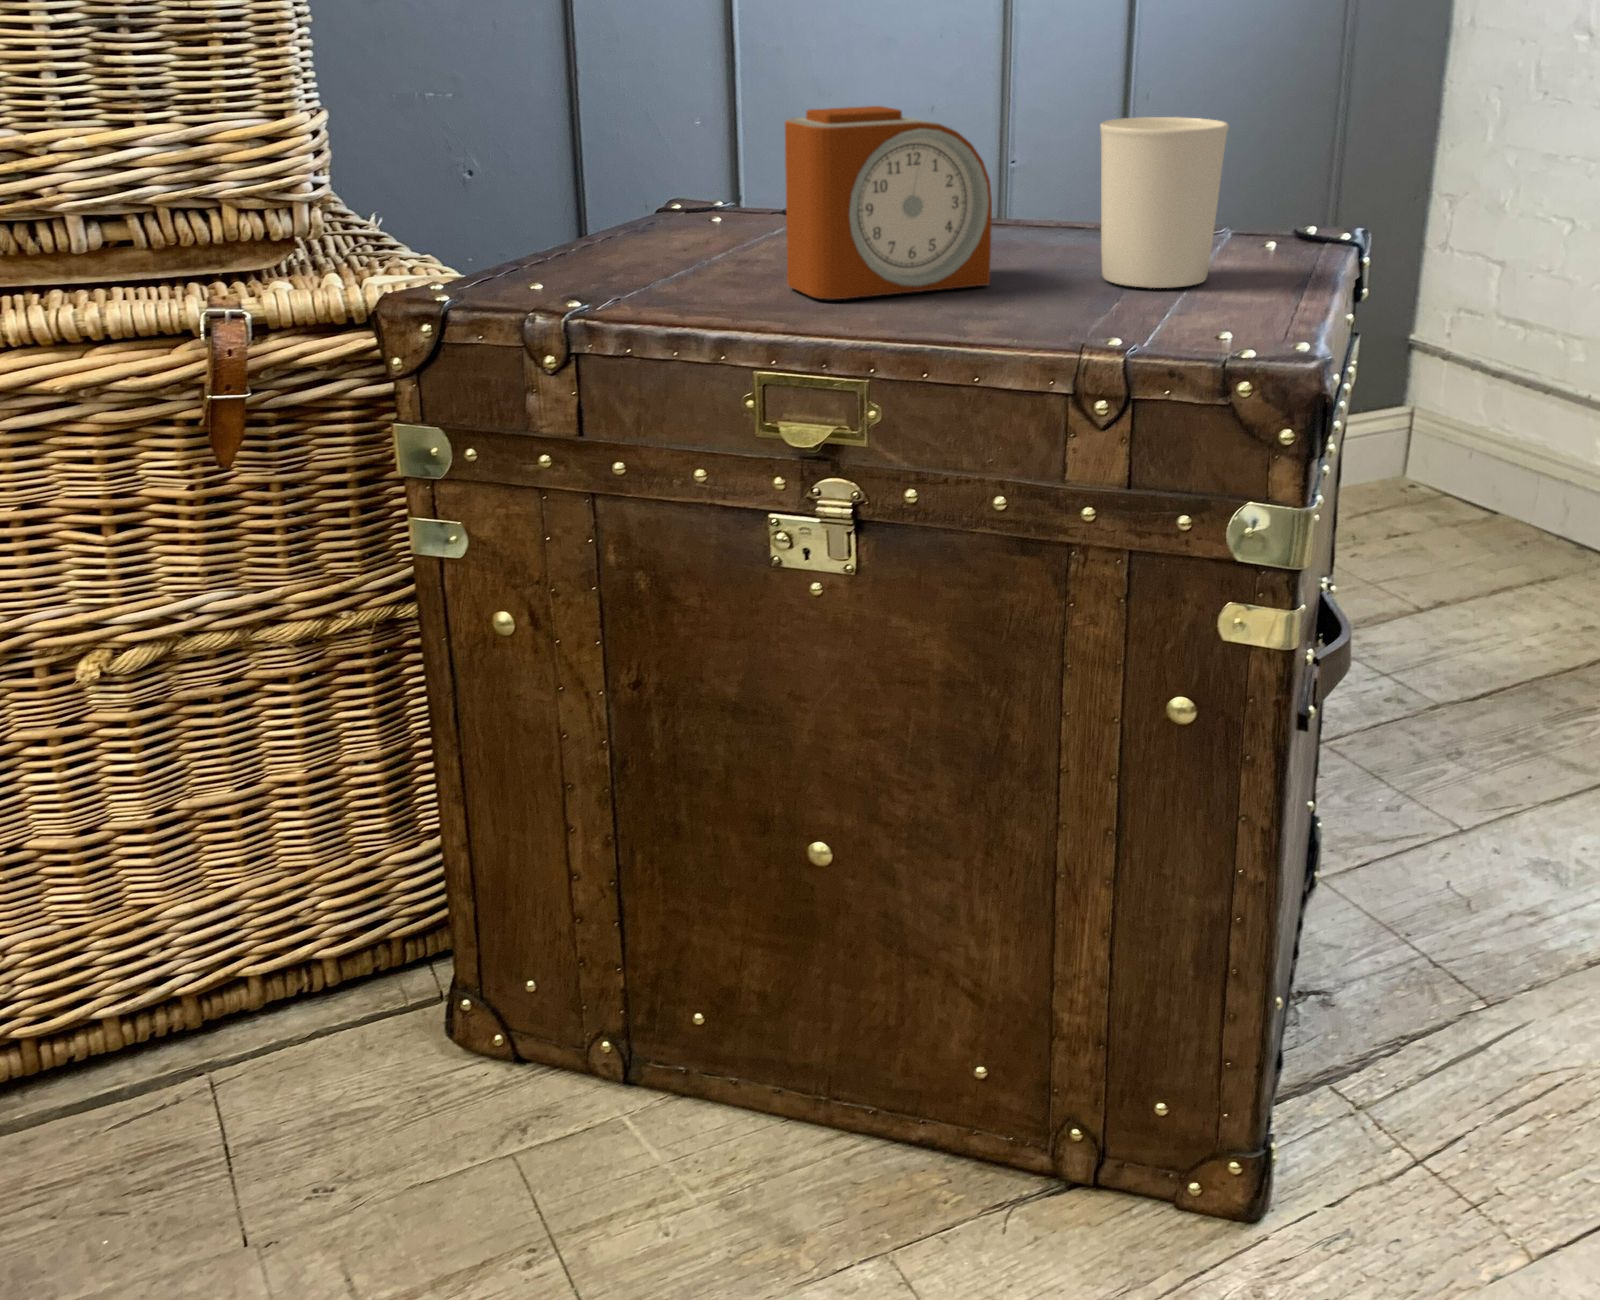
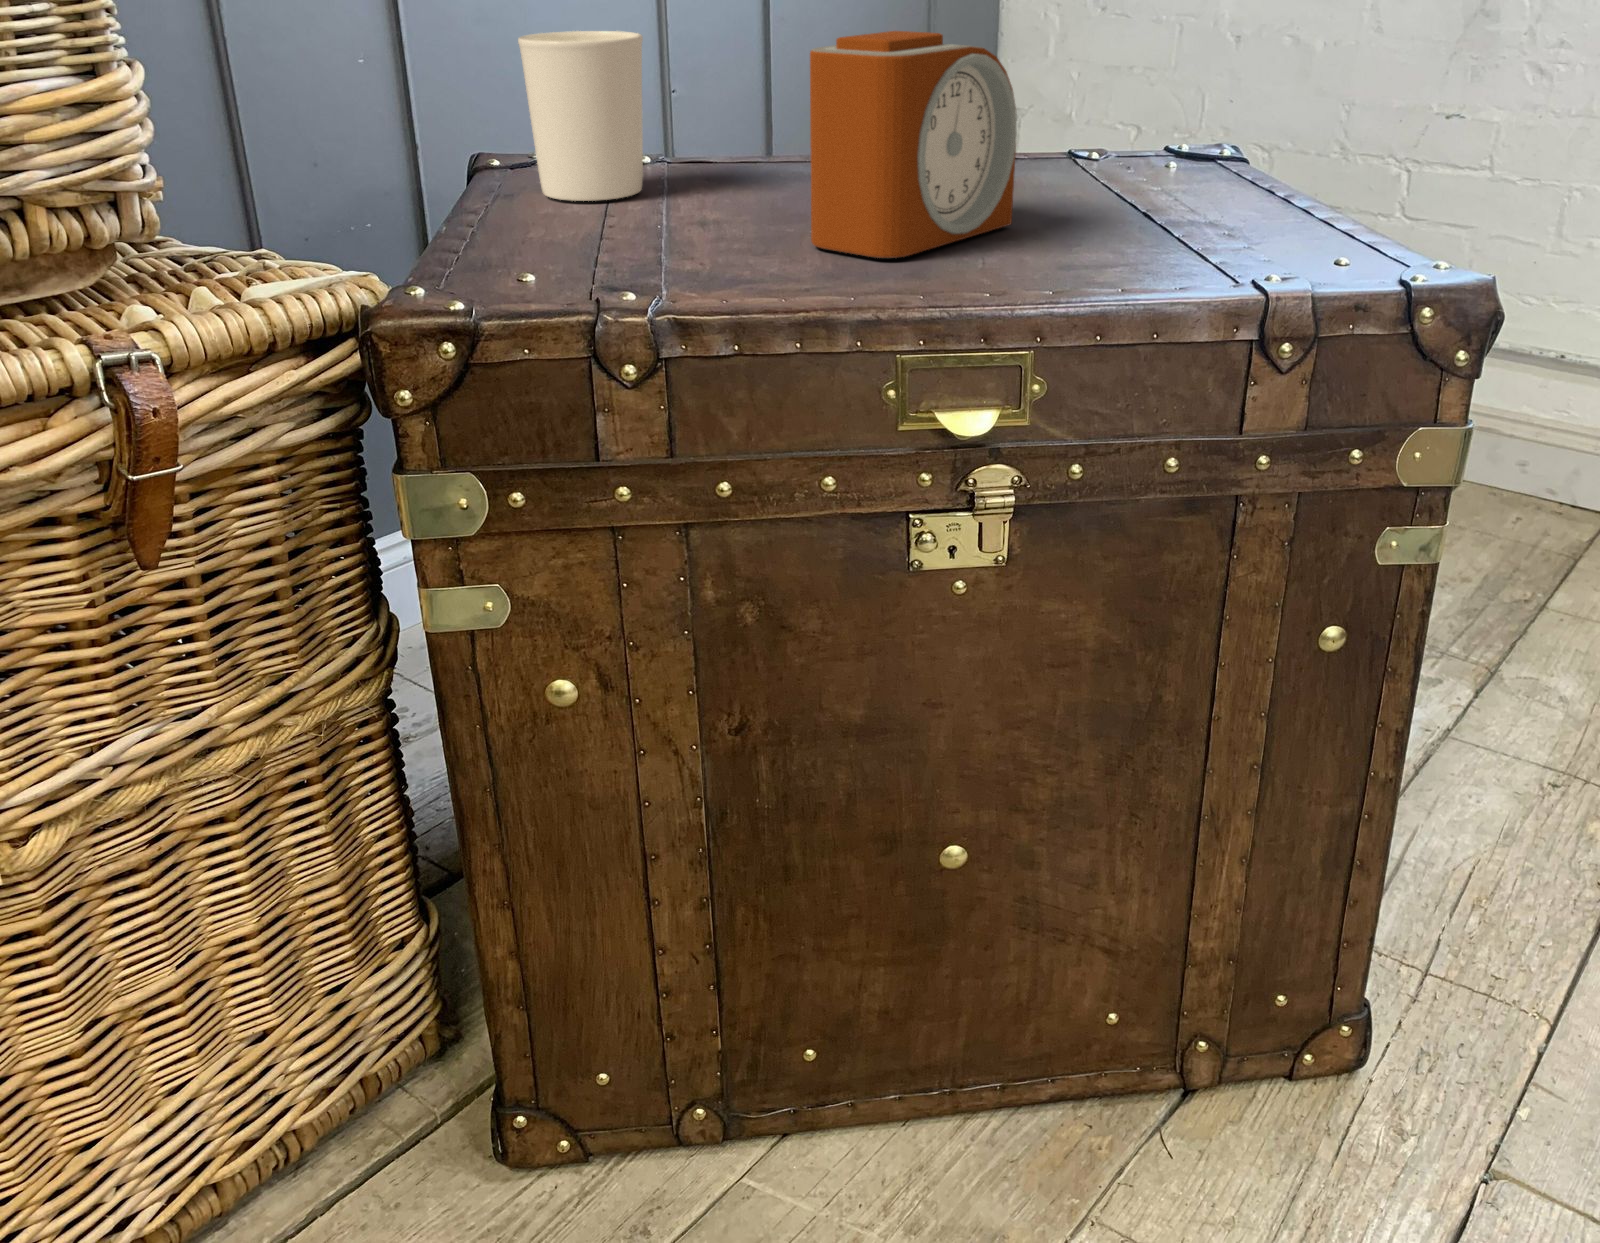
candle holder: present [1100,117,1229,288] -> present [518,31,643,201]

